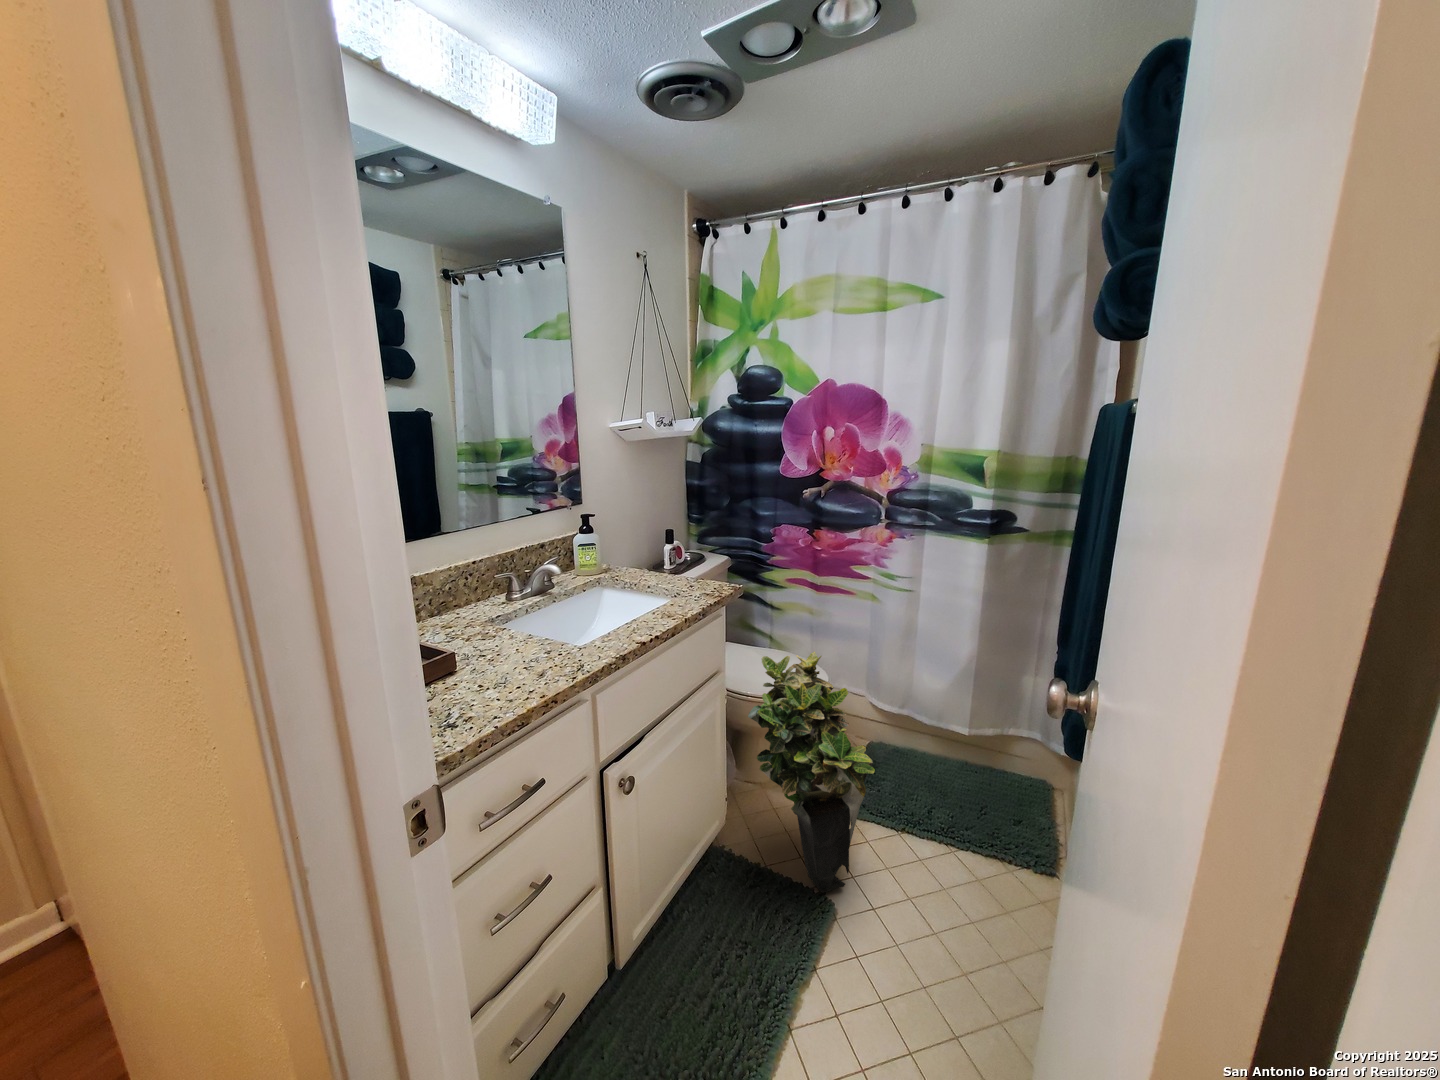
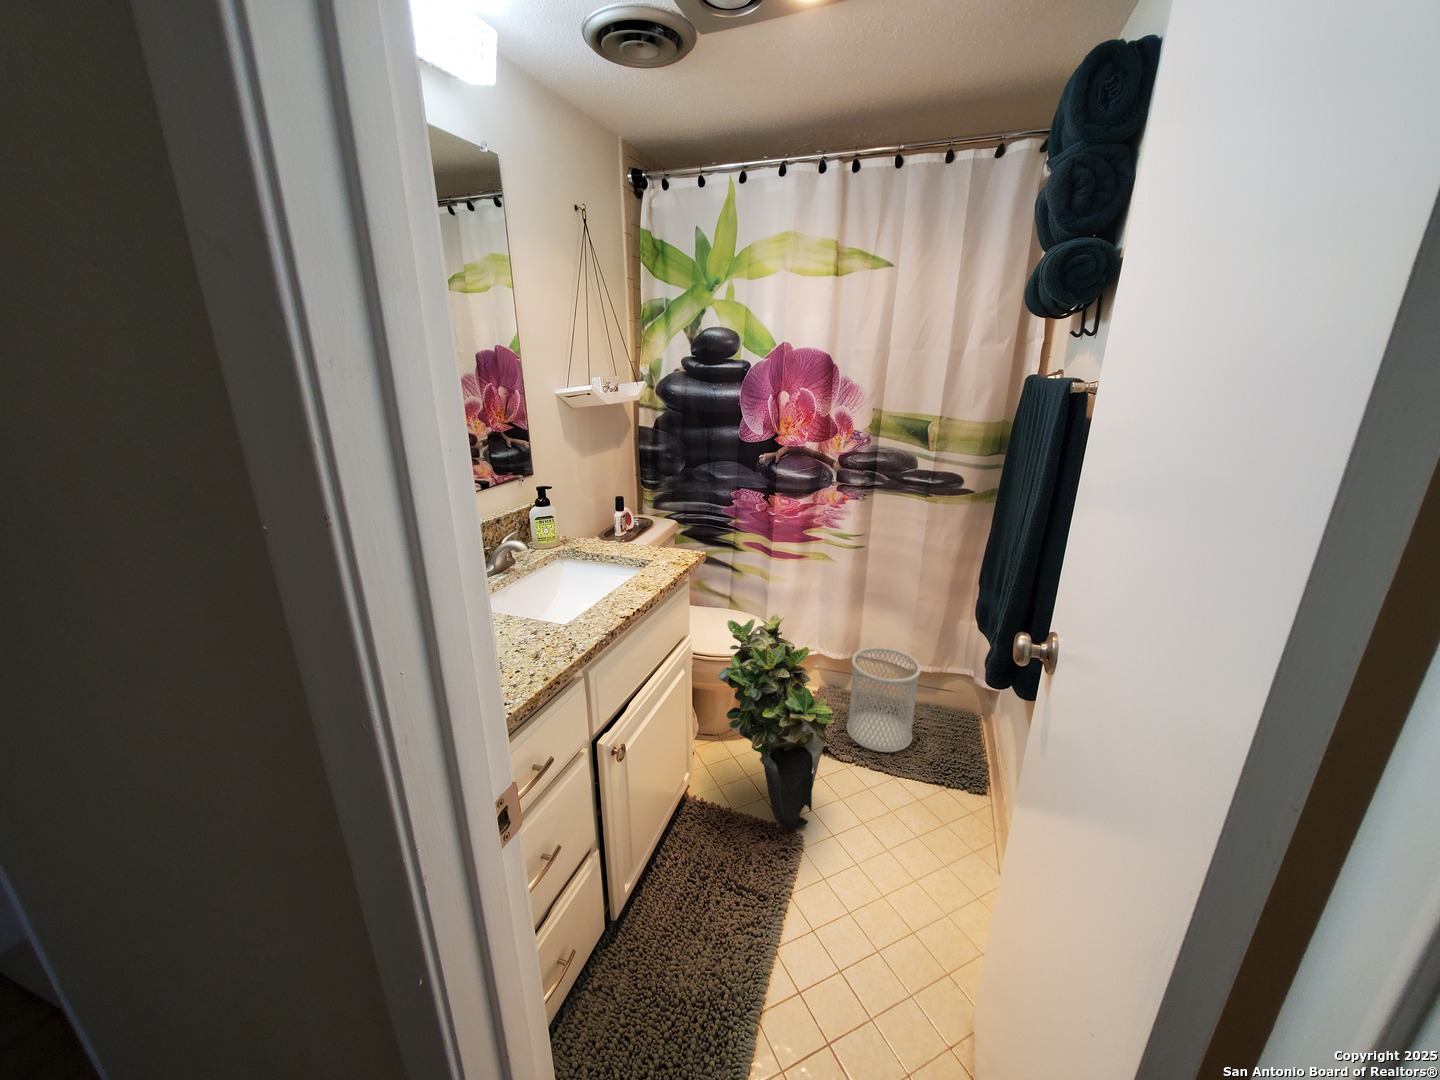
wastebasket: none [895,695,977,813] -> present [847,647,921,752]

